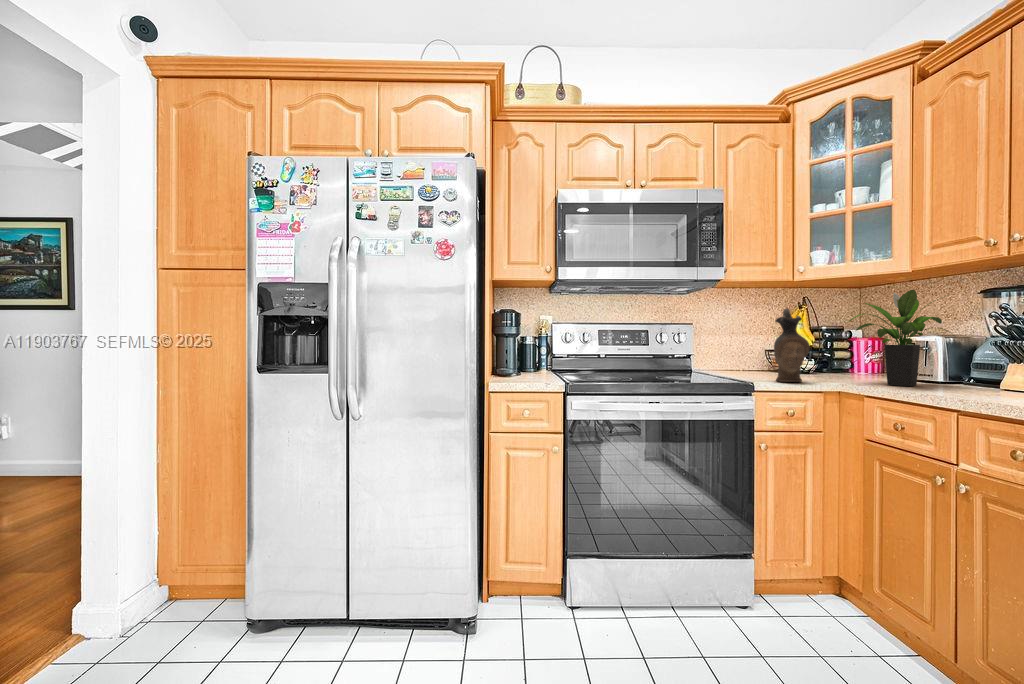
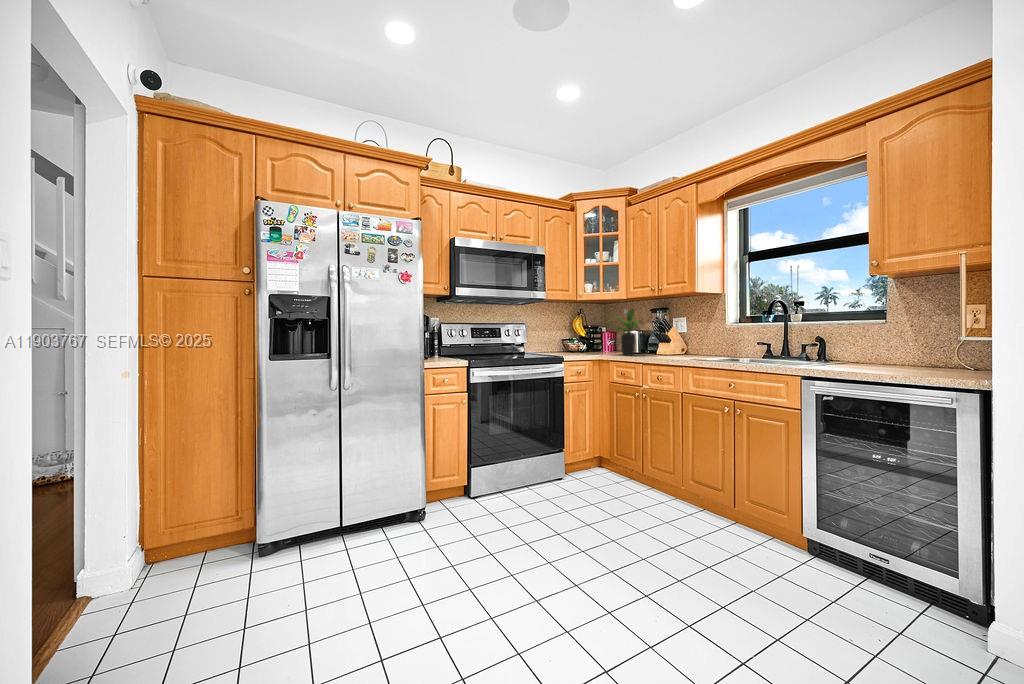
ceramic pitcher: present [774,309,810,382] -> none [572,316,590,356]

